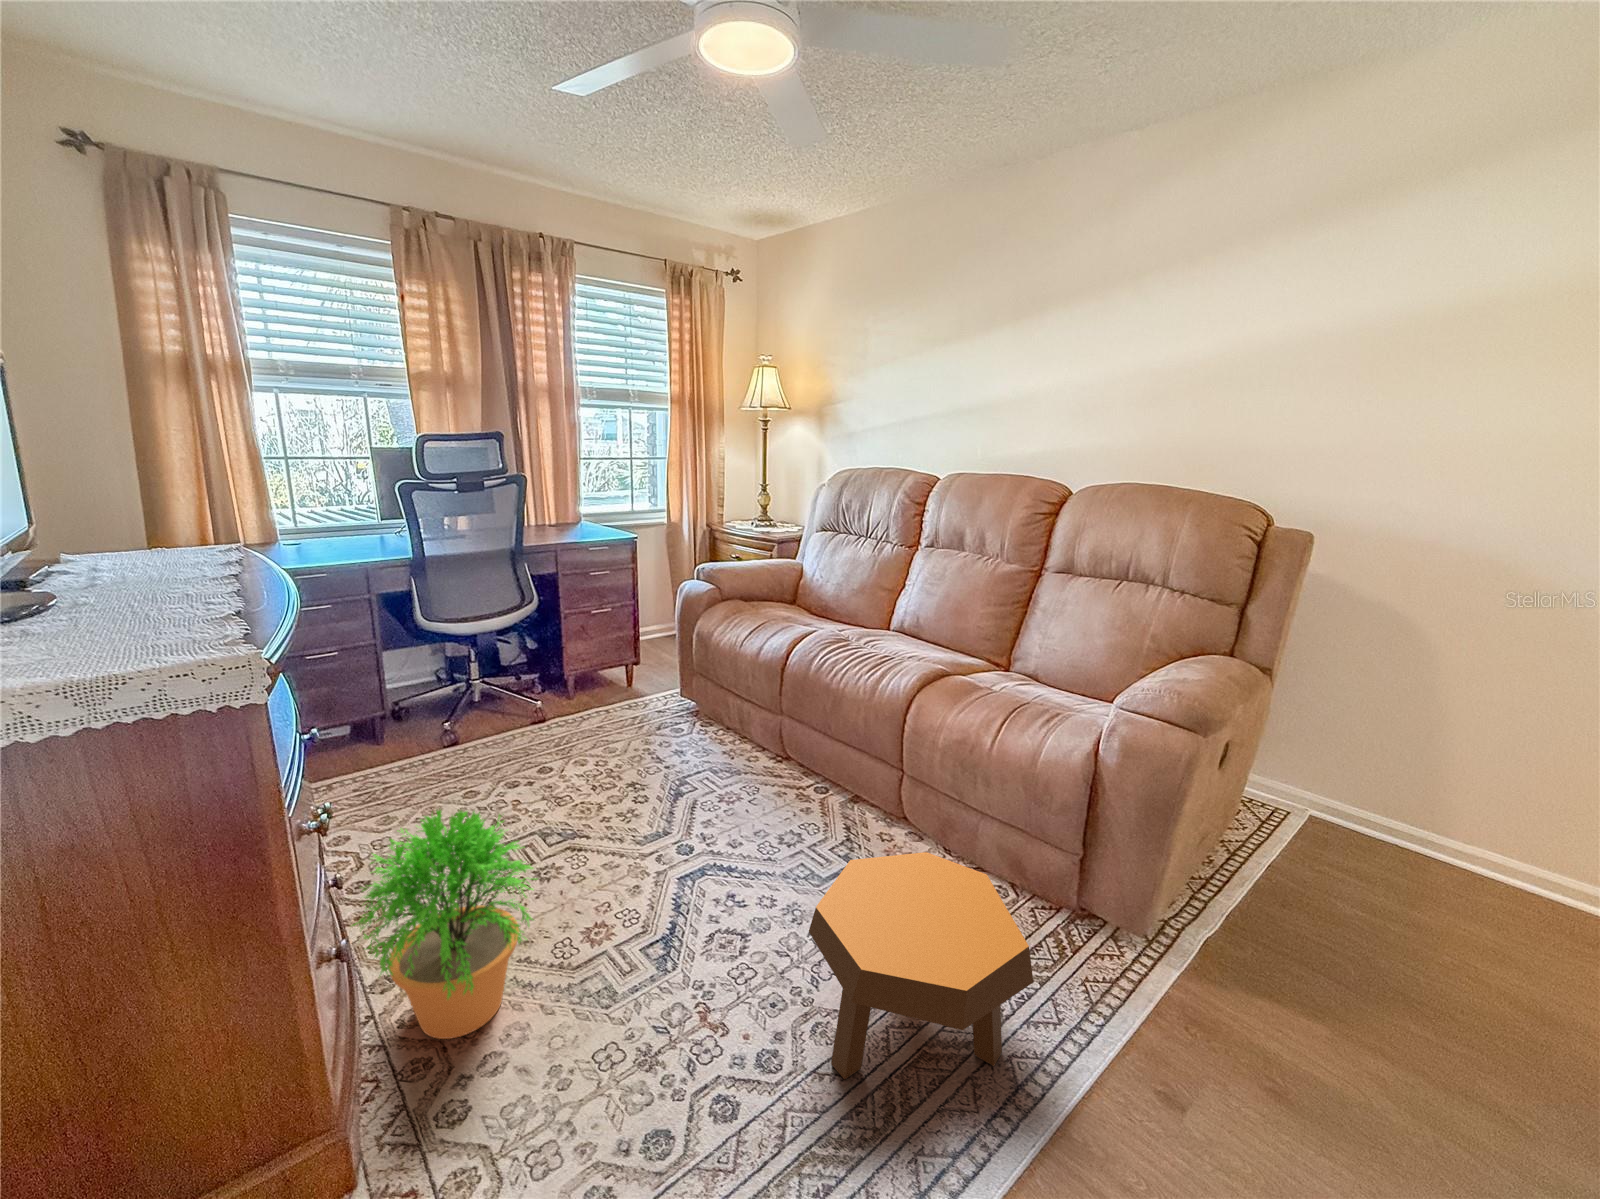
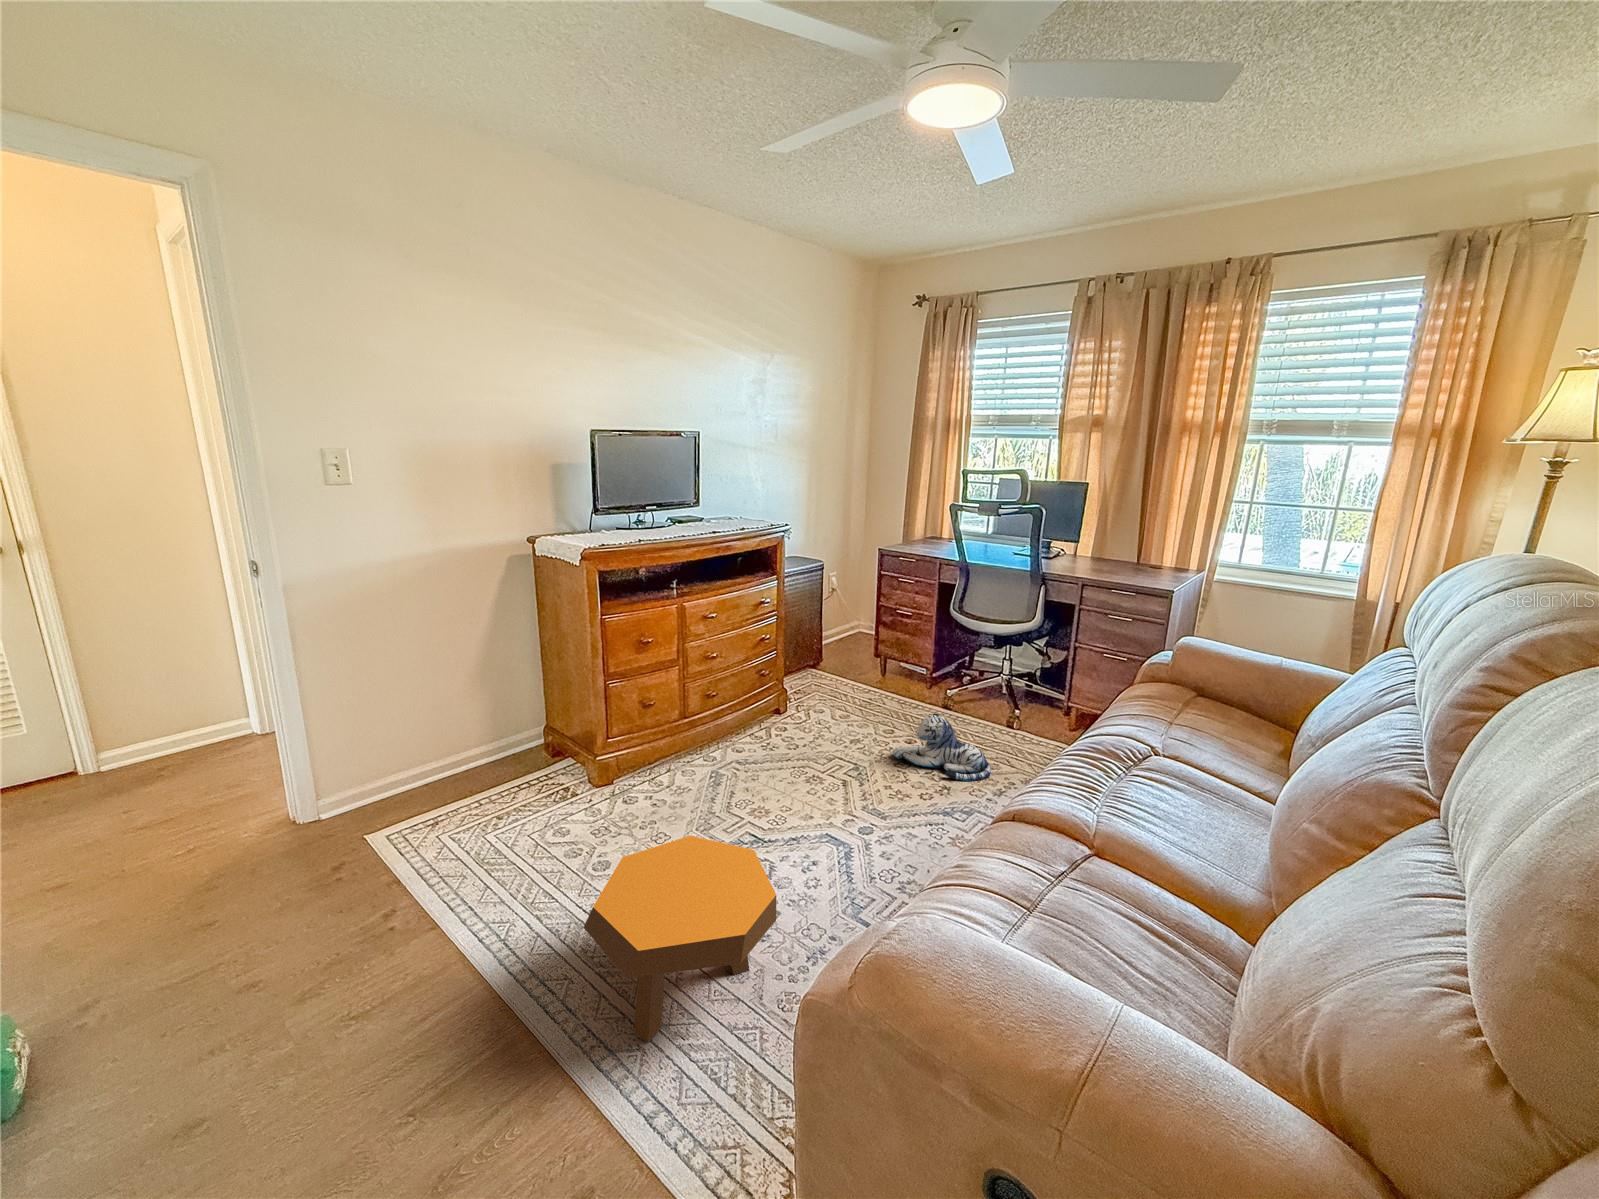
plush toy: none [534,717,632,794] -> present [892,713,991,781]
potted plant: present [353,810,536,1039] -> none [643,679,743,797]

